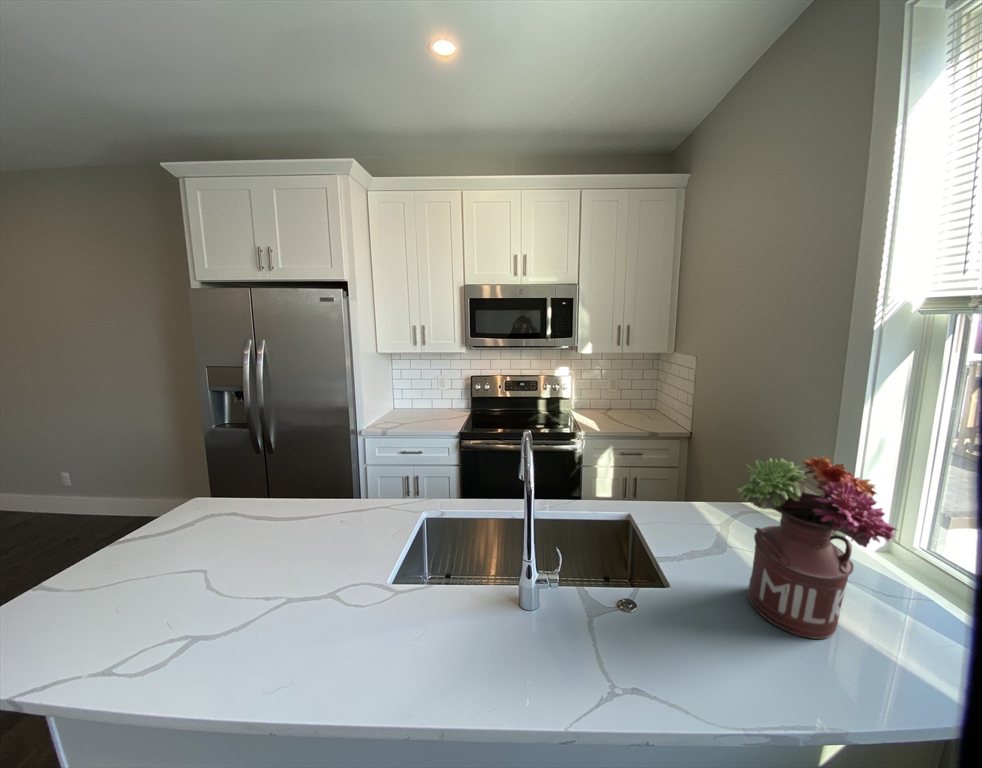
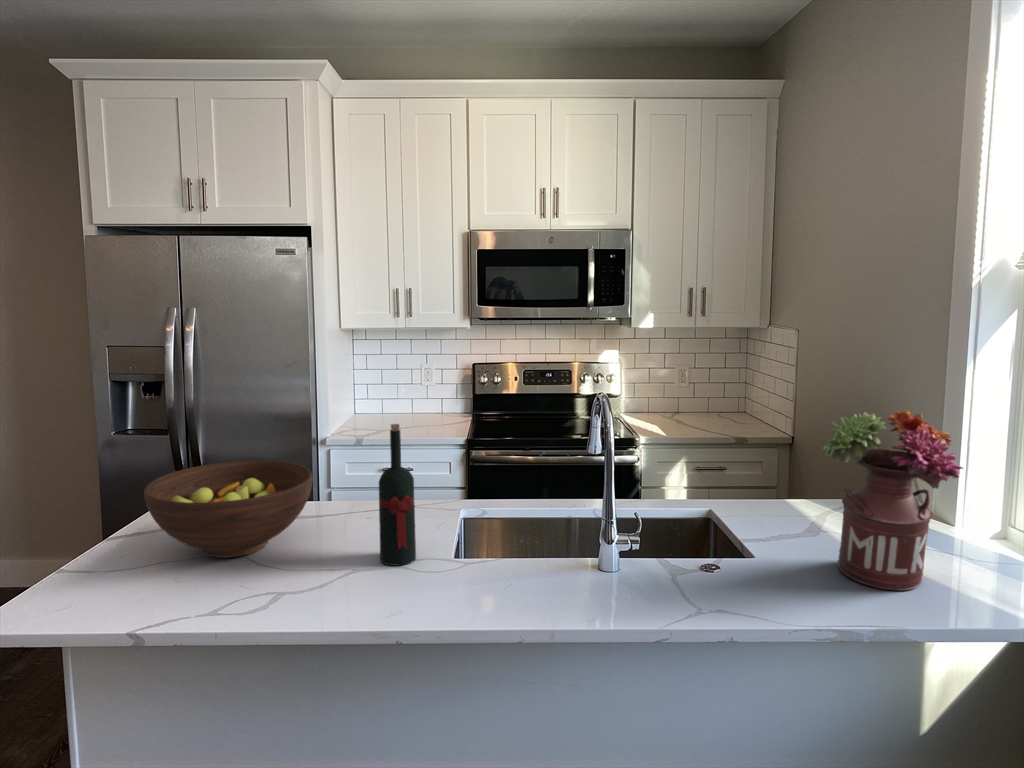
wine bottle: none [331,453,368,576] -> present [379,424,416,566]
fruit bowl: none [135,469,293,561] -> present [144,460,313,558]

